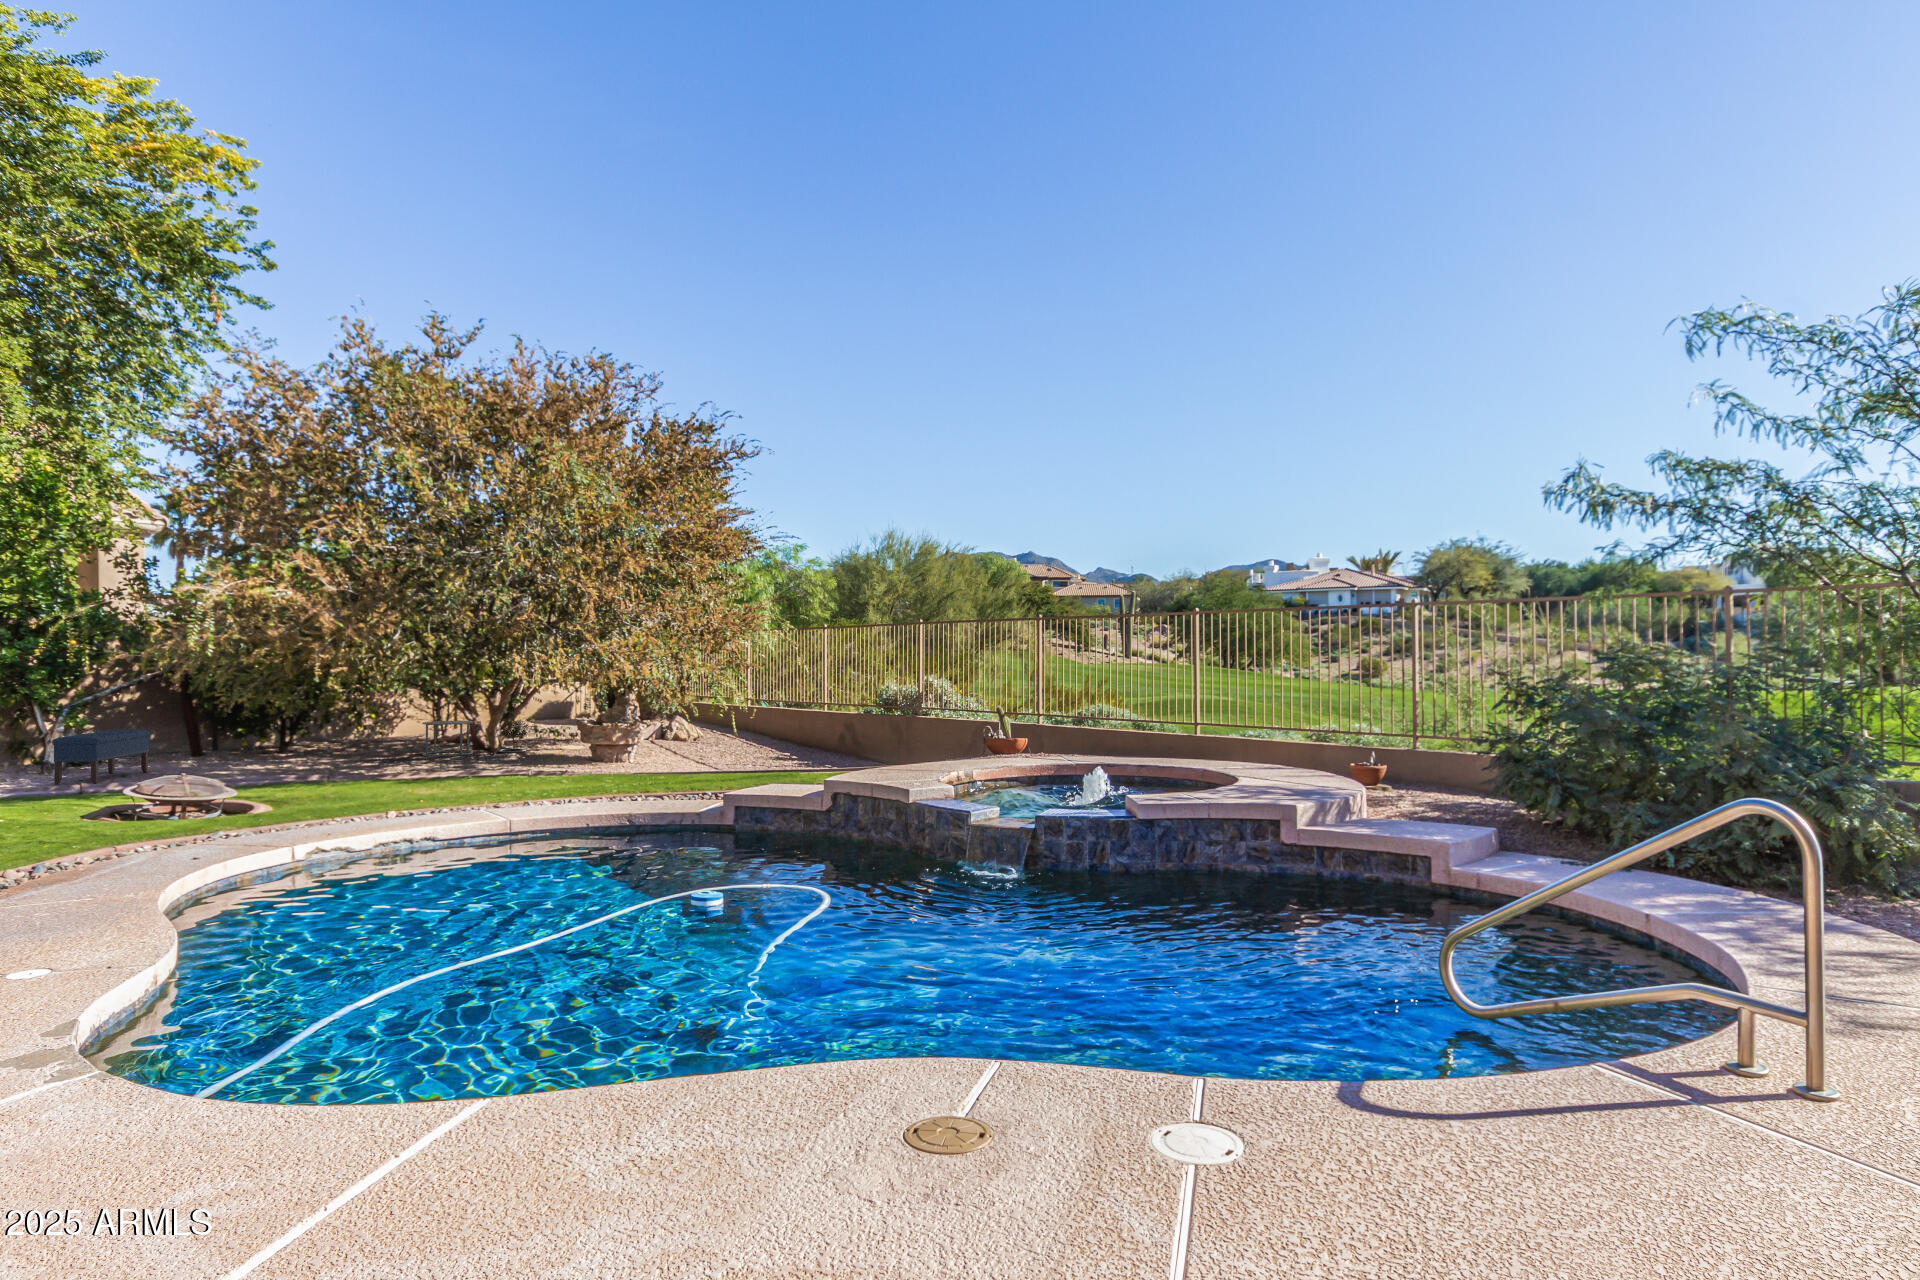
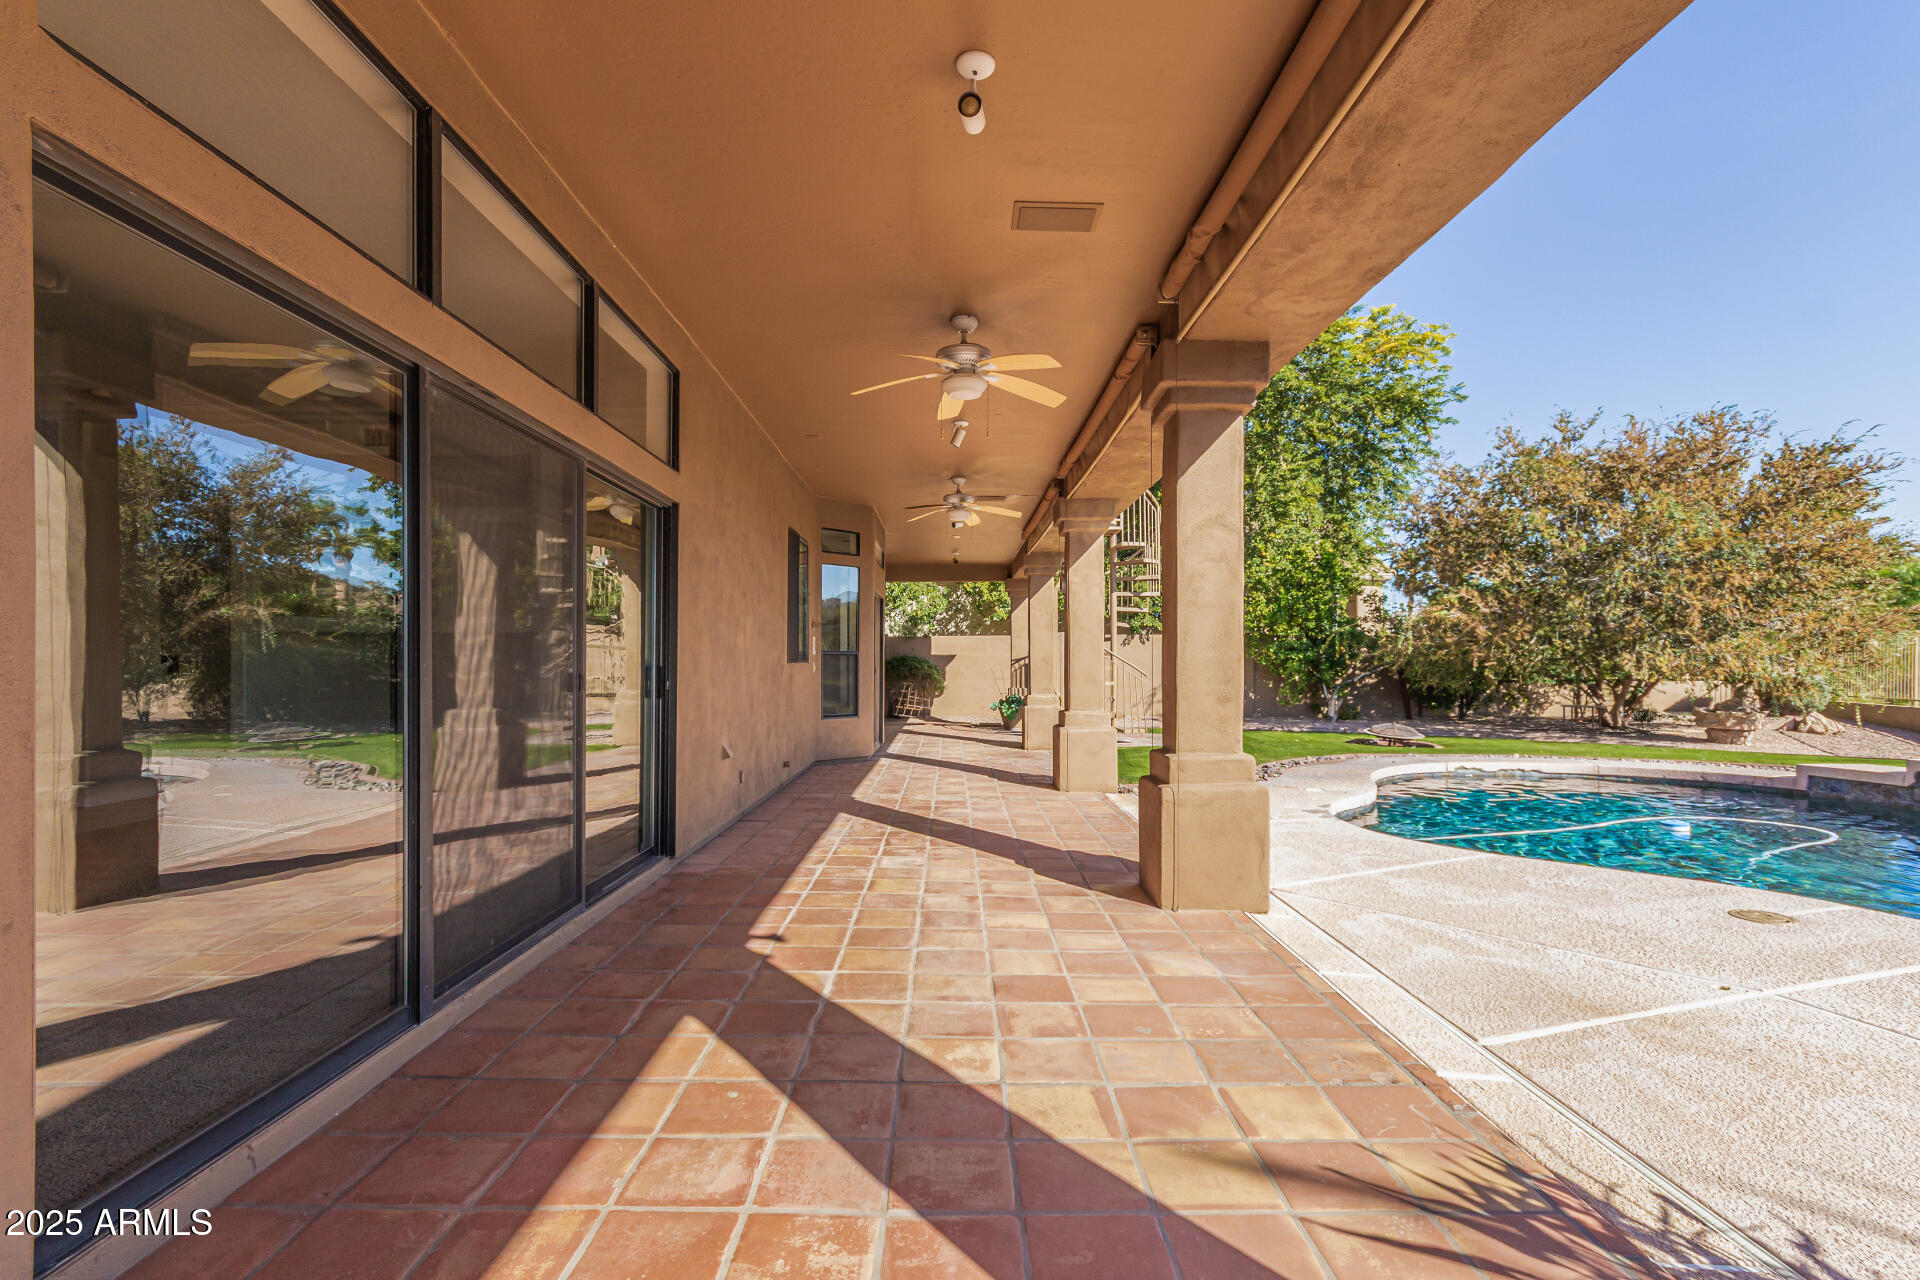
bench: present [52,730,150,784] -> none [1332,698,1381,726]

